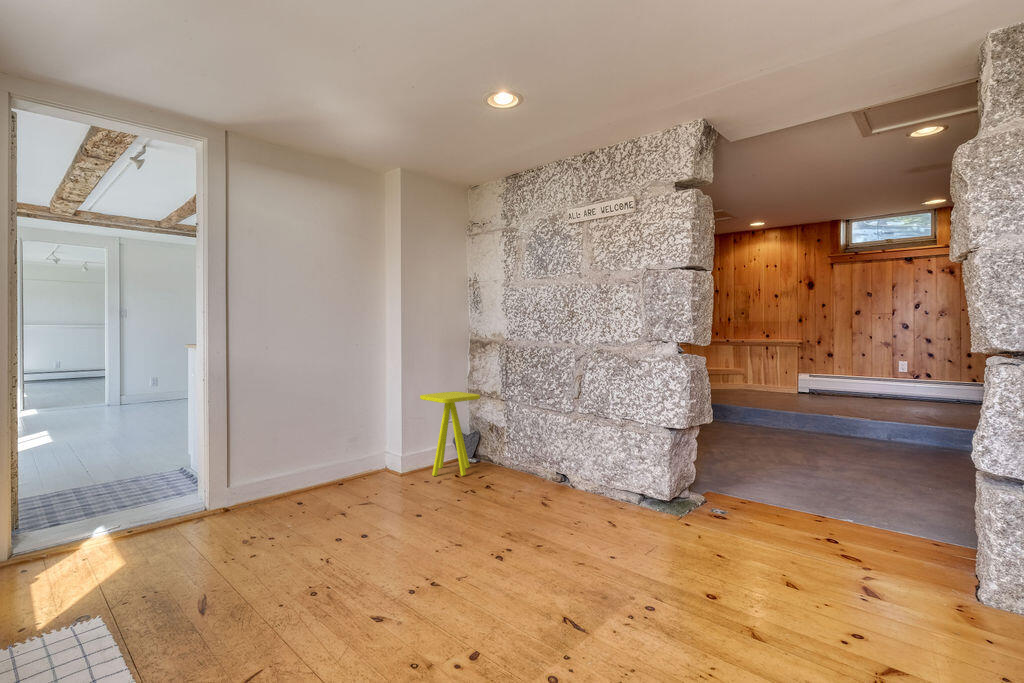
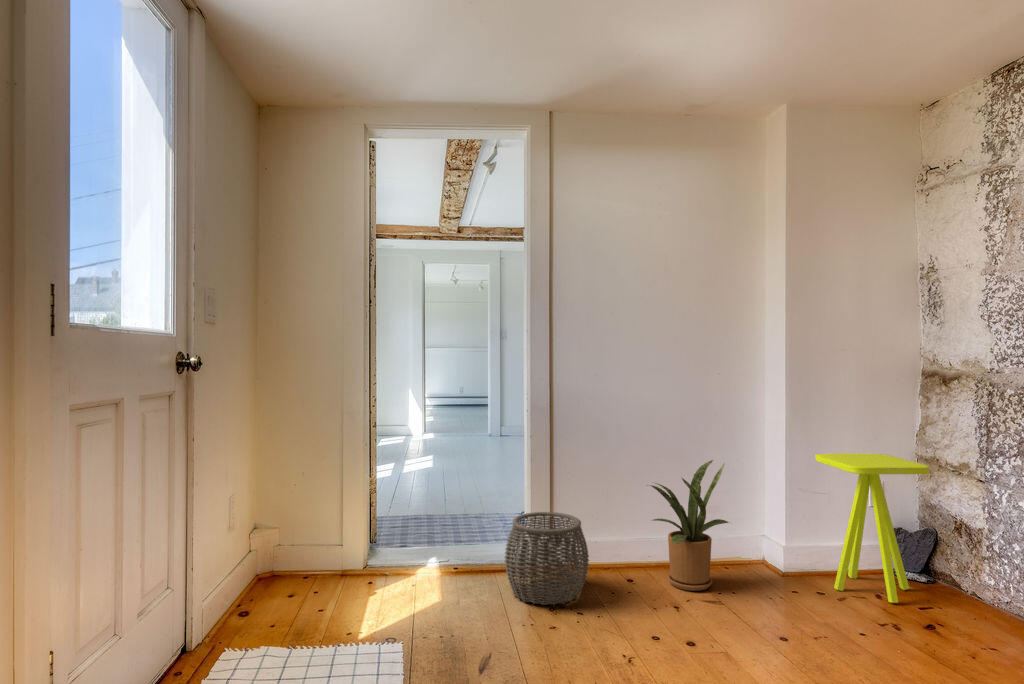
house plant: none [309,405,371,498] -> present [650,460,729,591]
woven basket: none [190,460,270,536] -> present [505,512,589,605]

